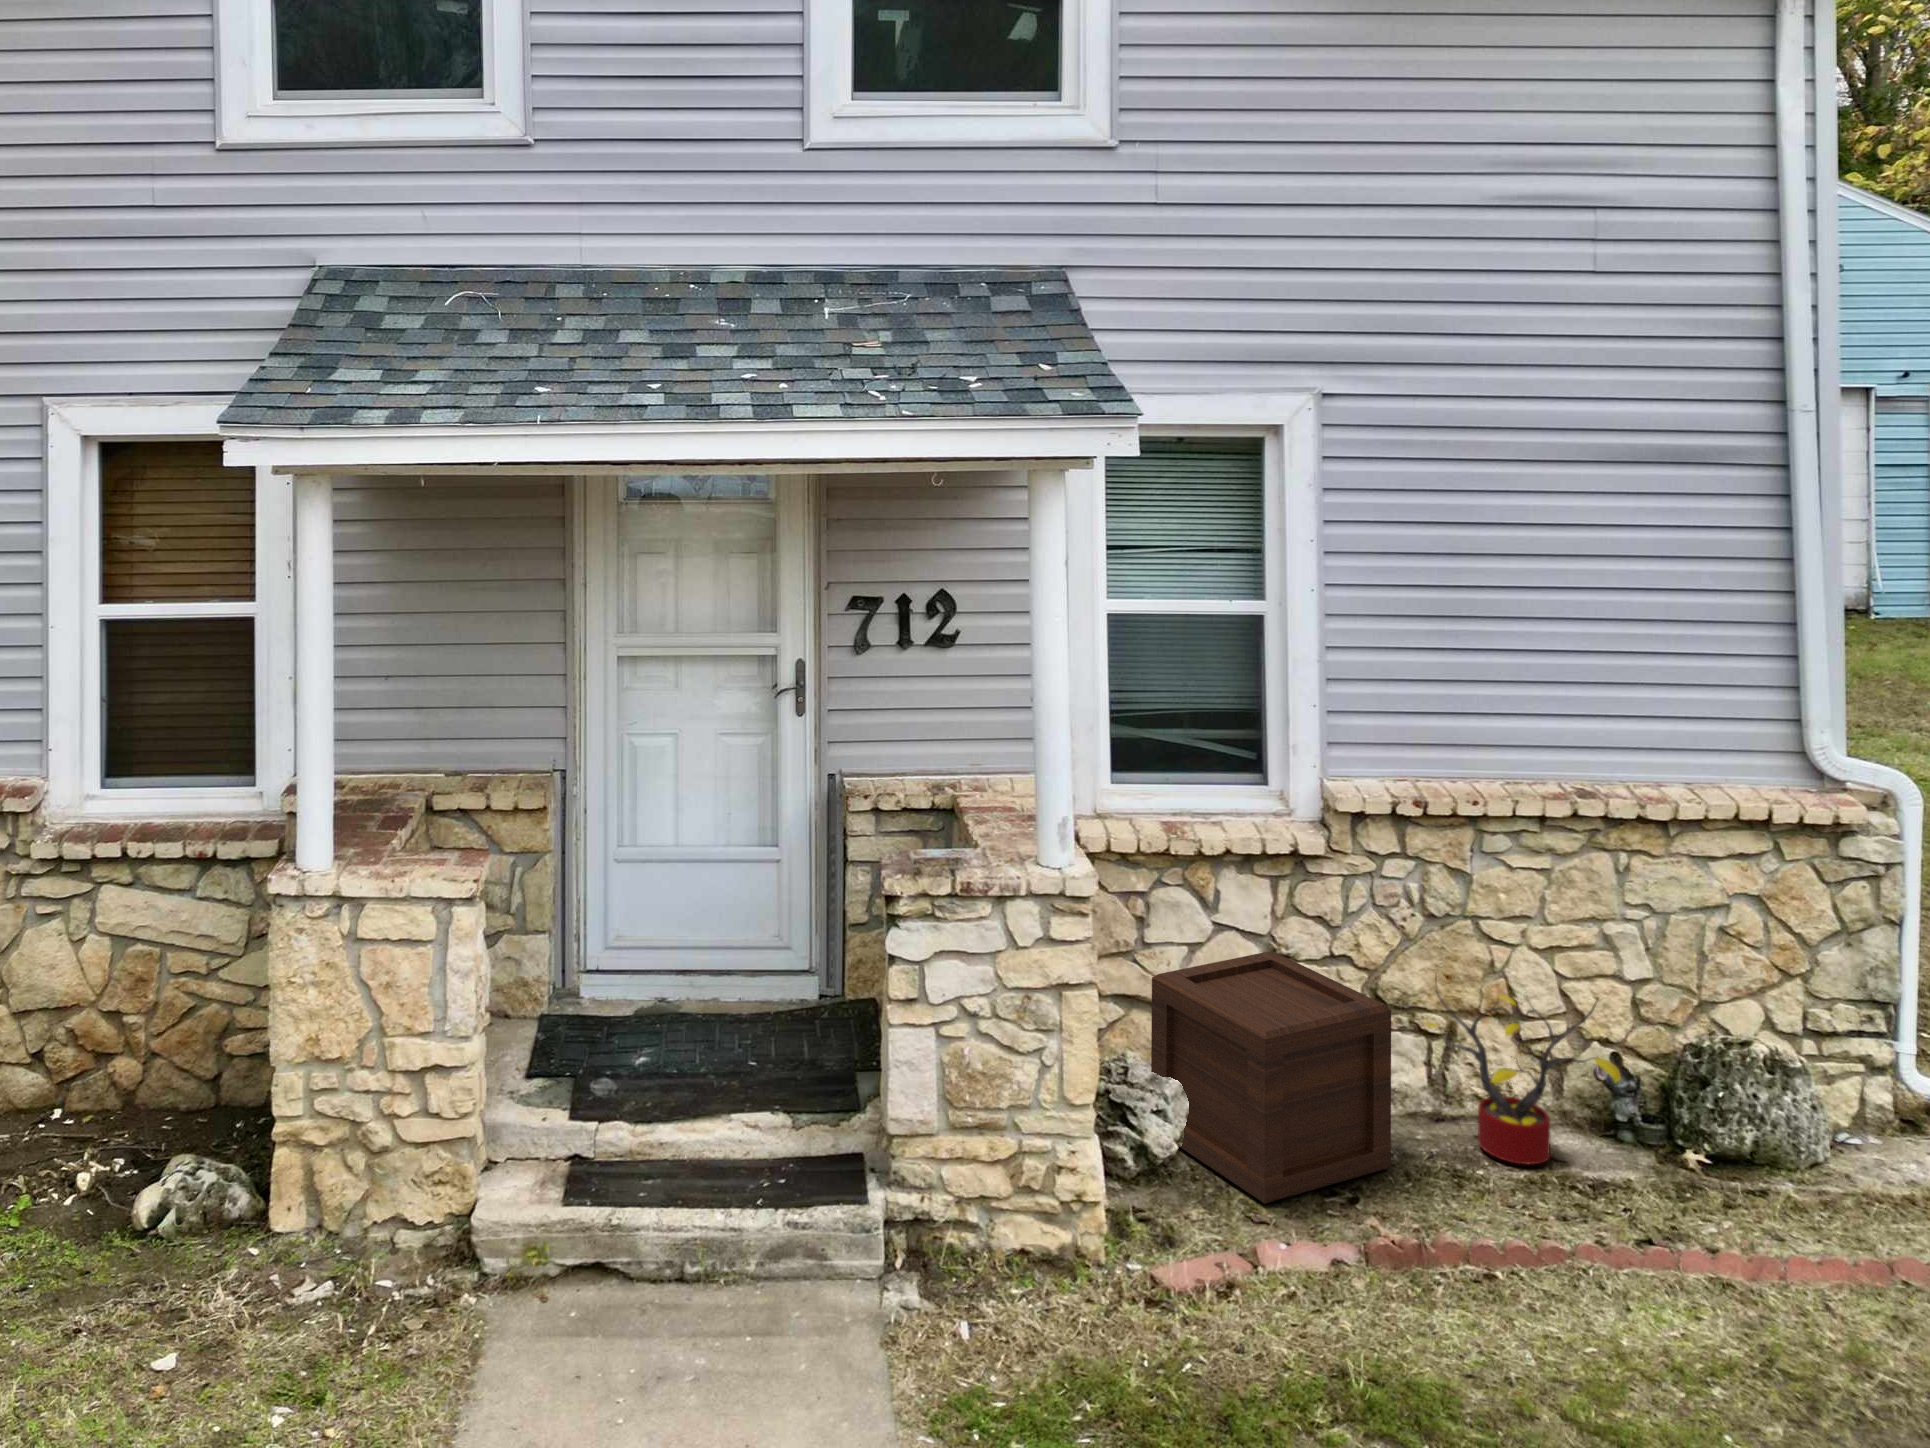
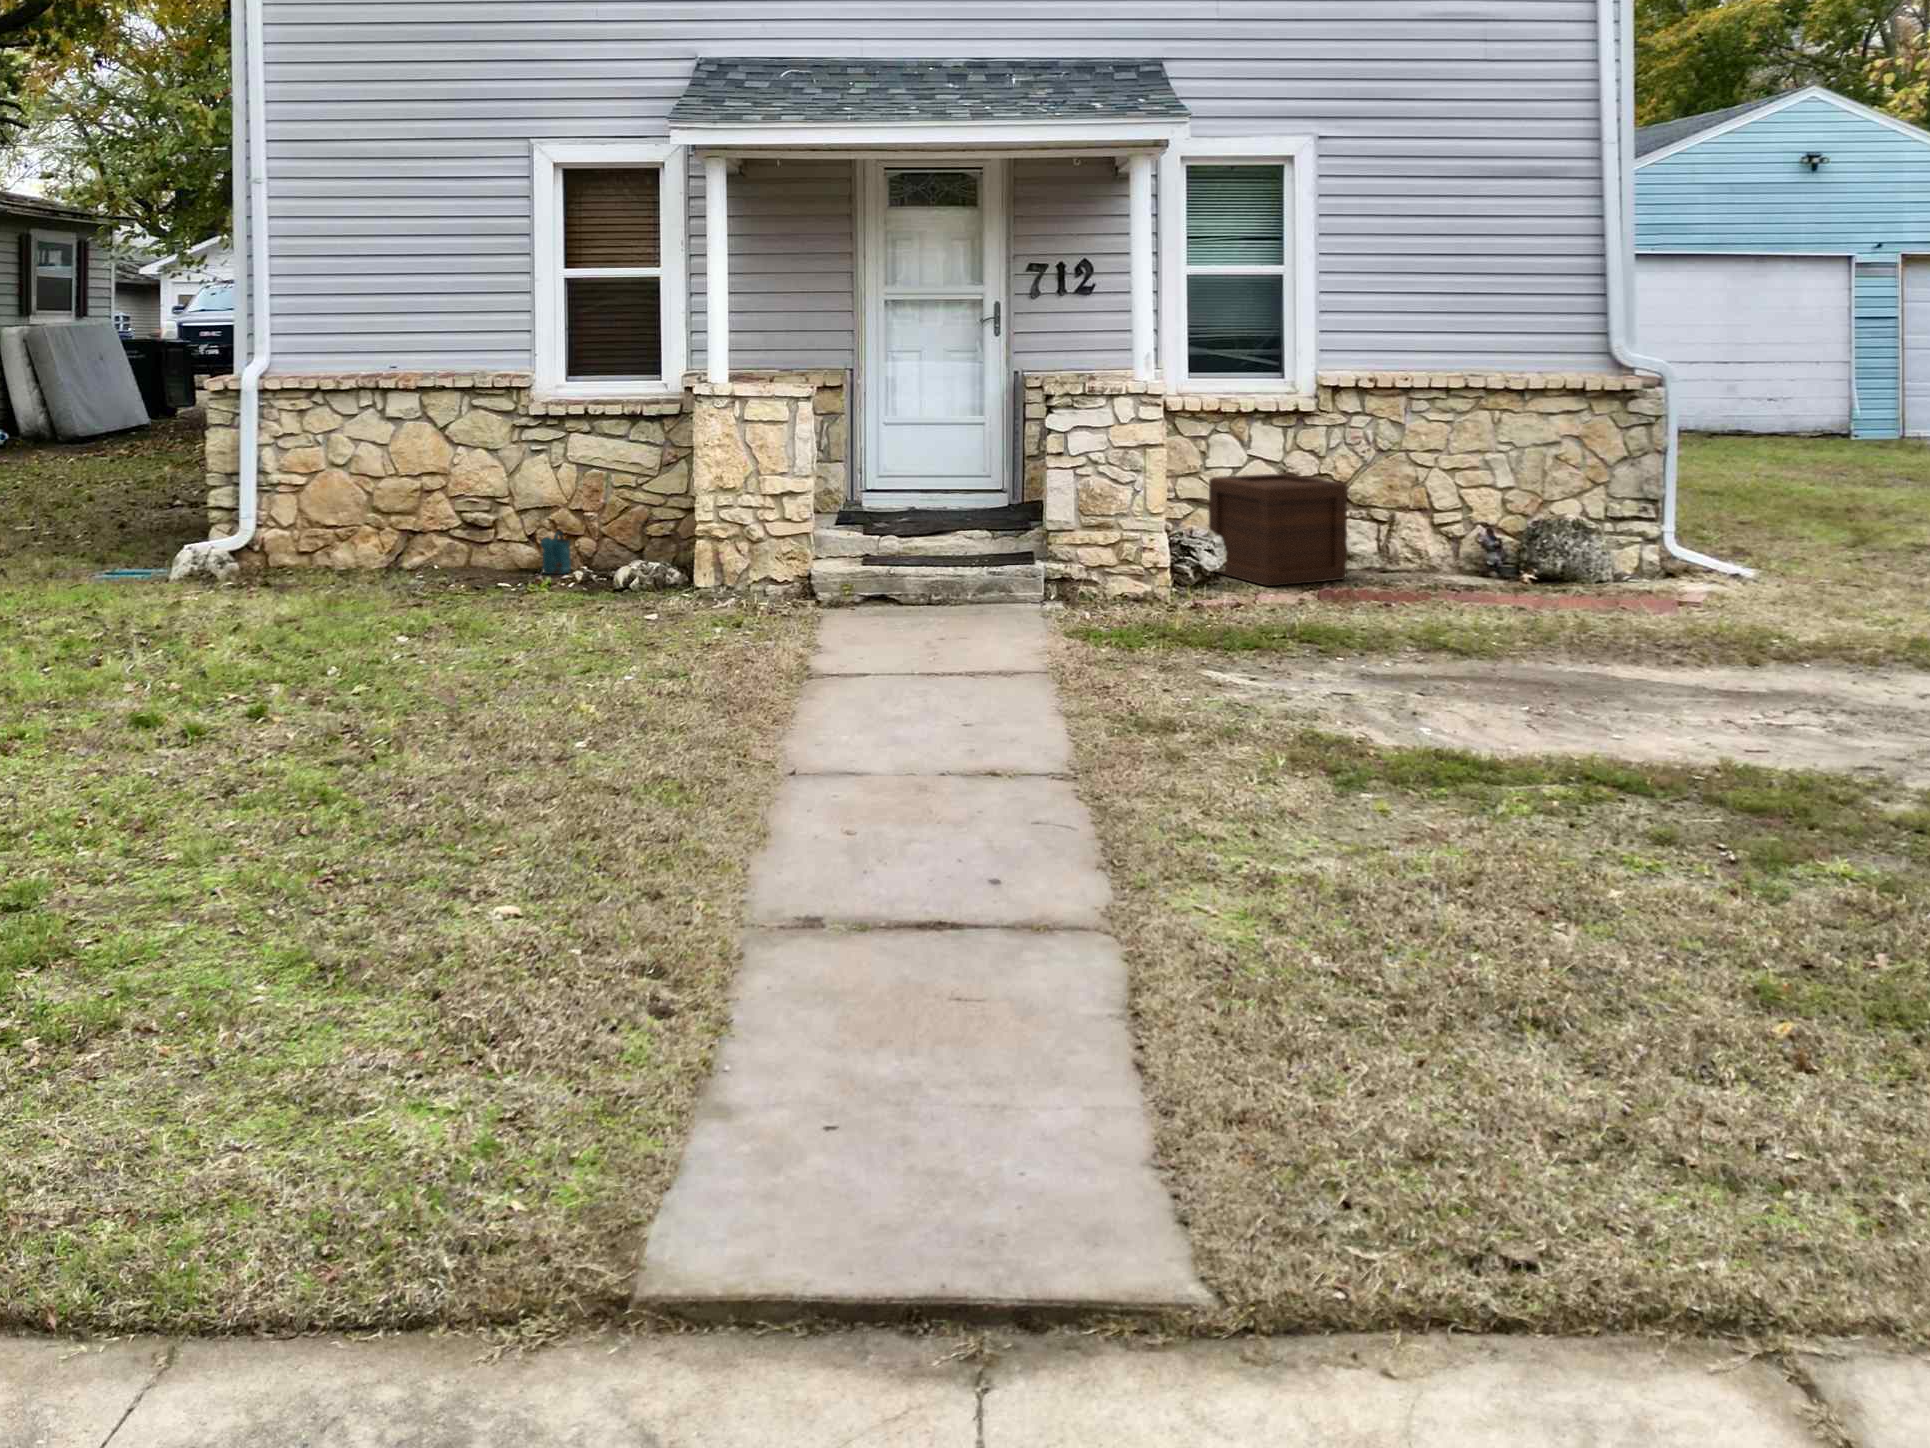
decorative plant: present [1424,990,1621,1165] -> none [1372,478,1482,578]
watering can: none [29,1059,92,1148] -> present [540,531,571,574]

